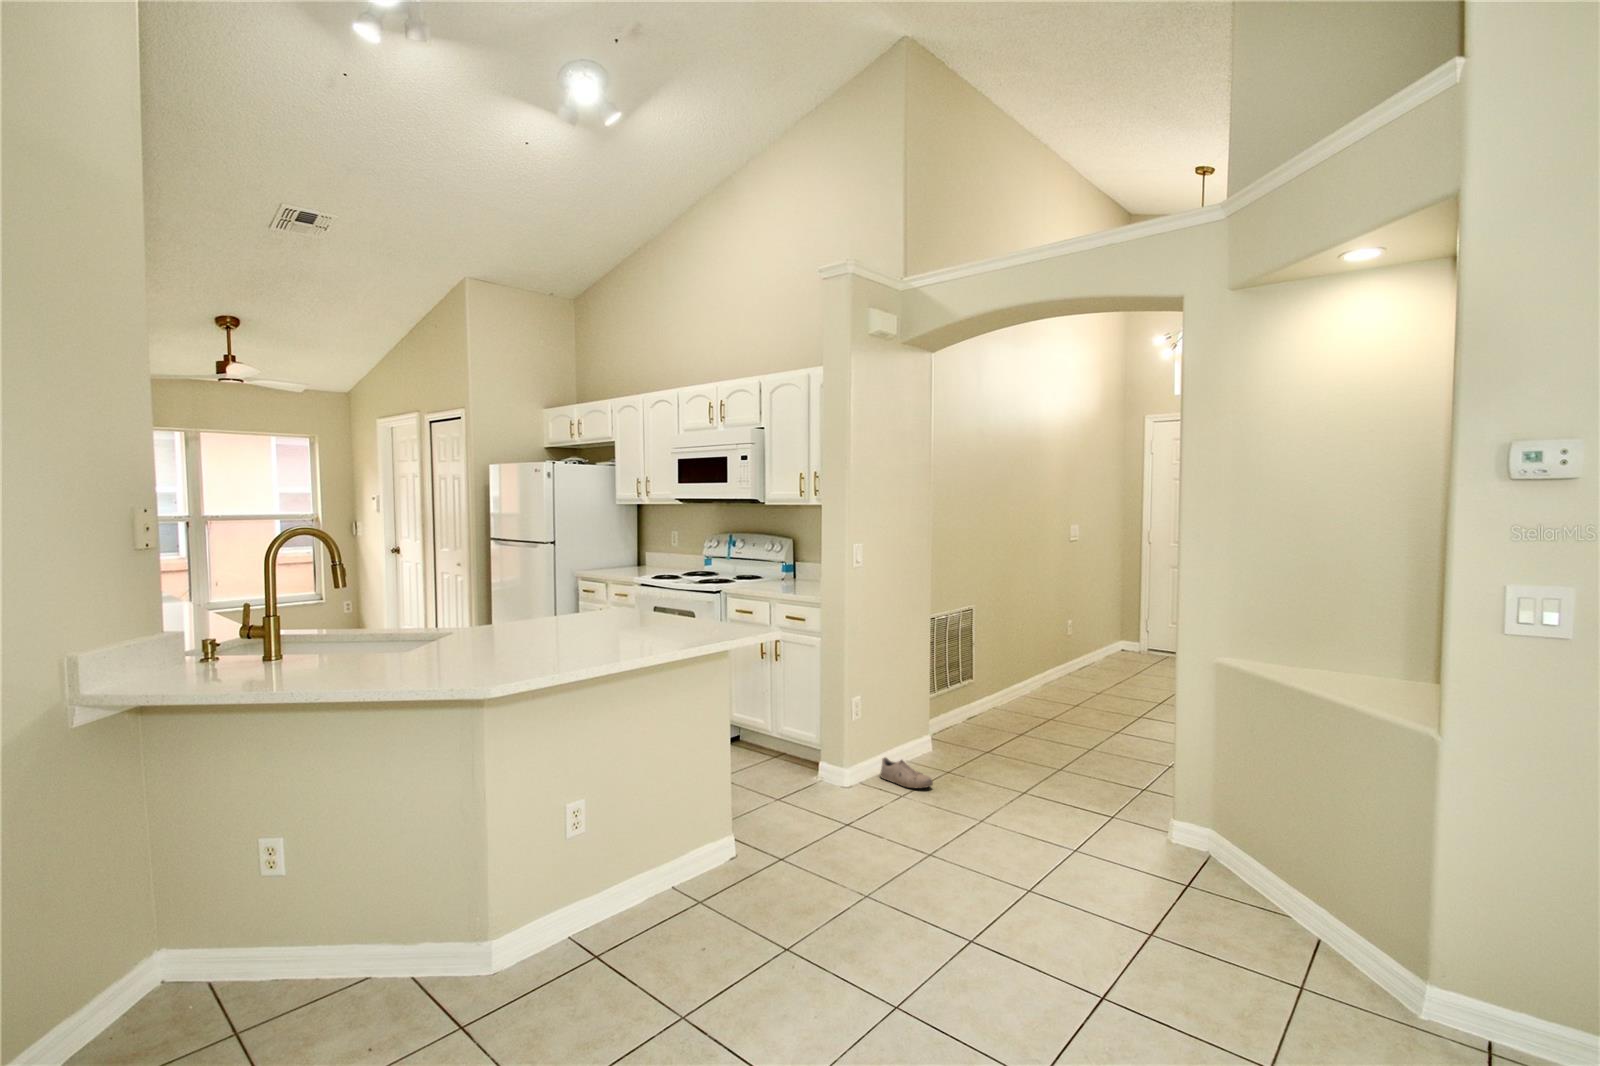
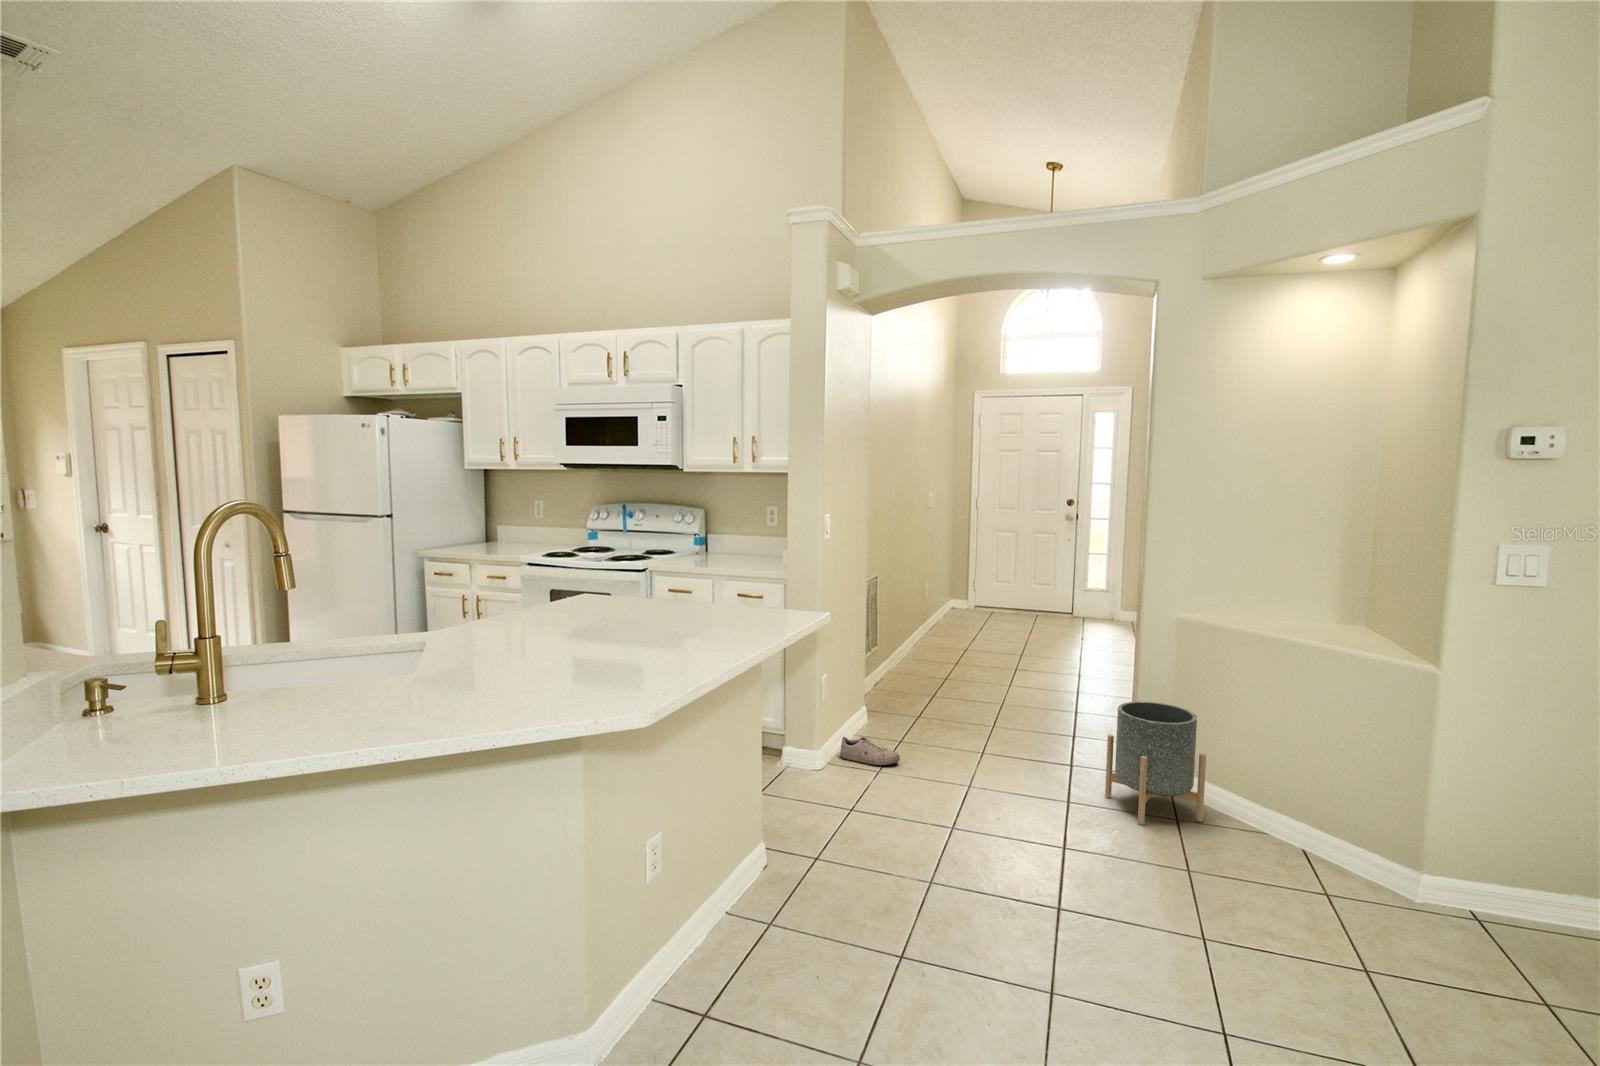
planter: none [1126,747,1222,886] -> present [1105,702,1206,825]

